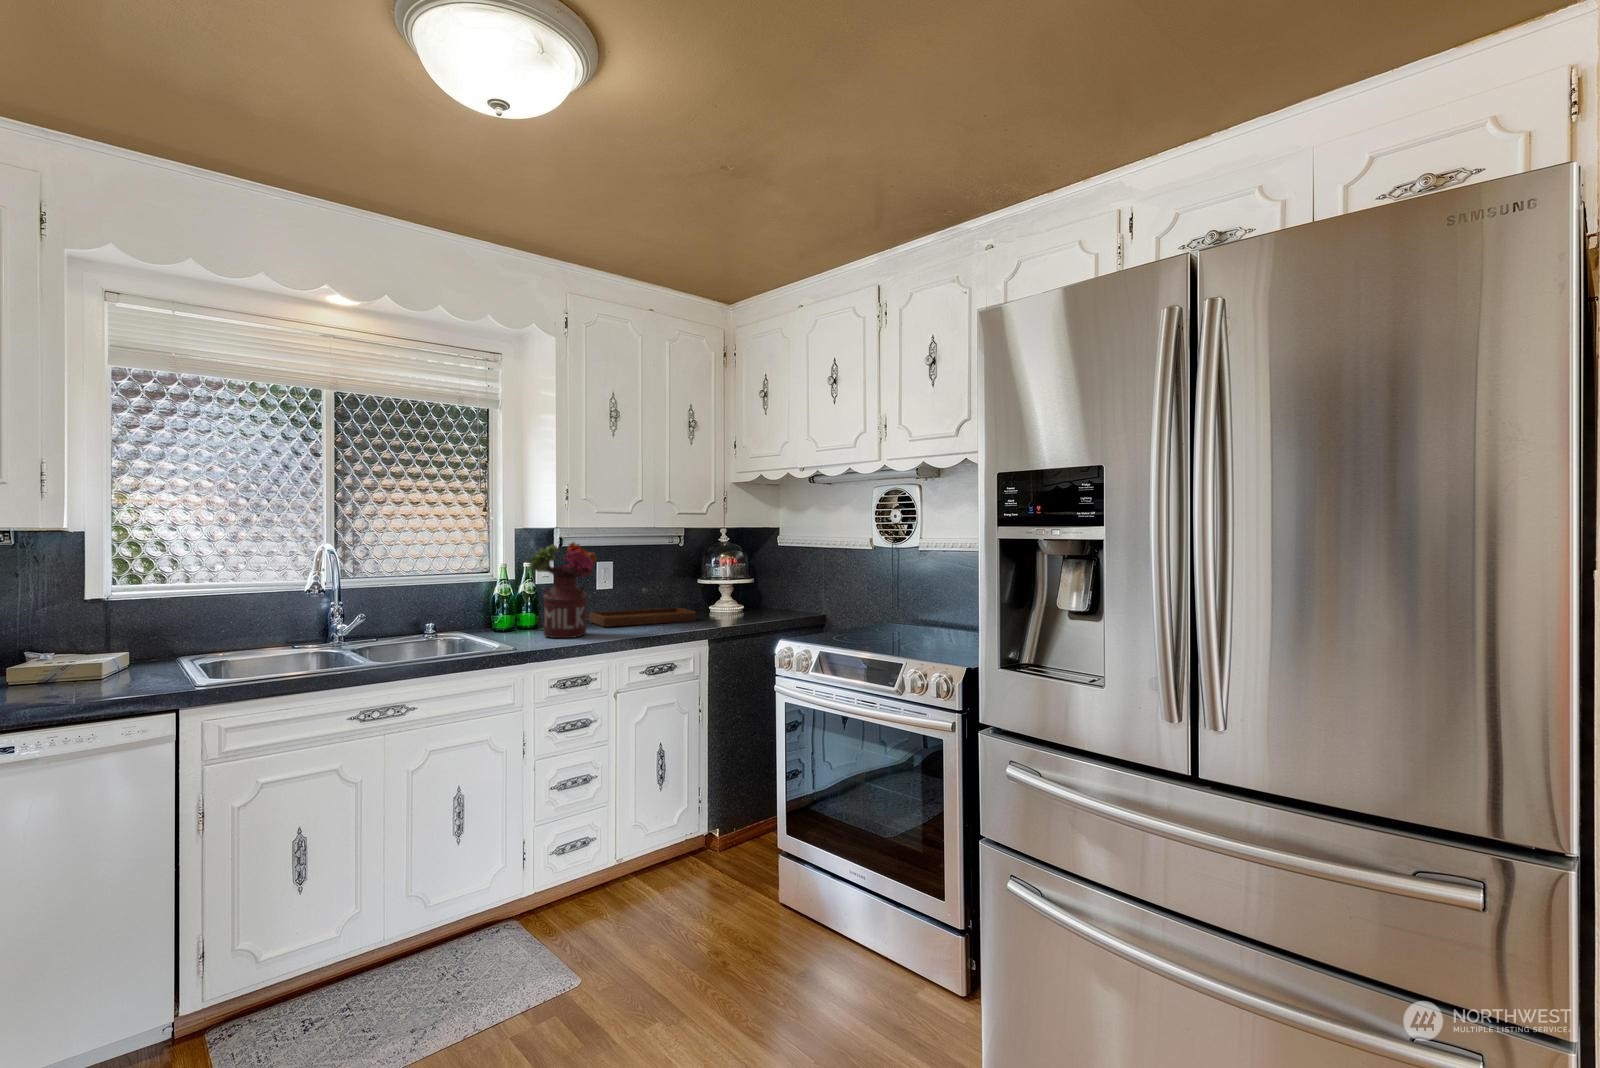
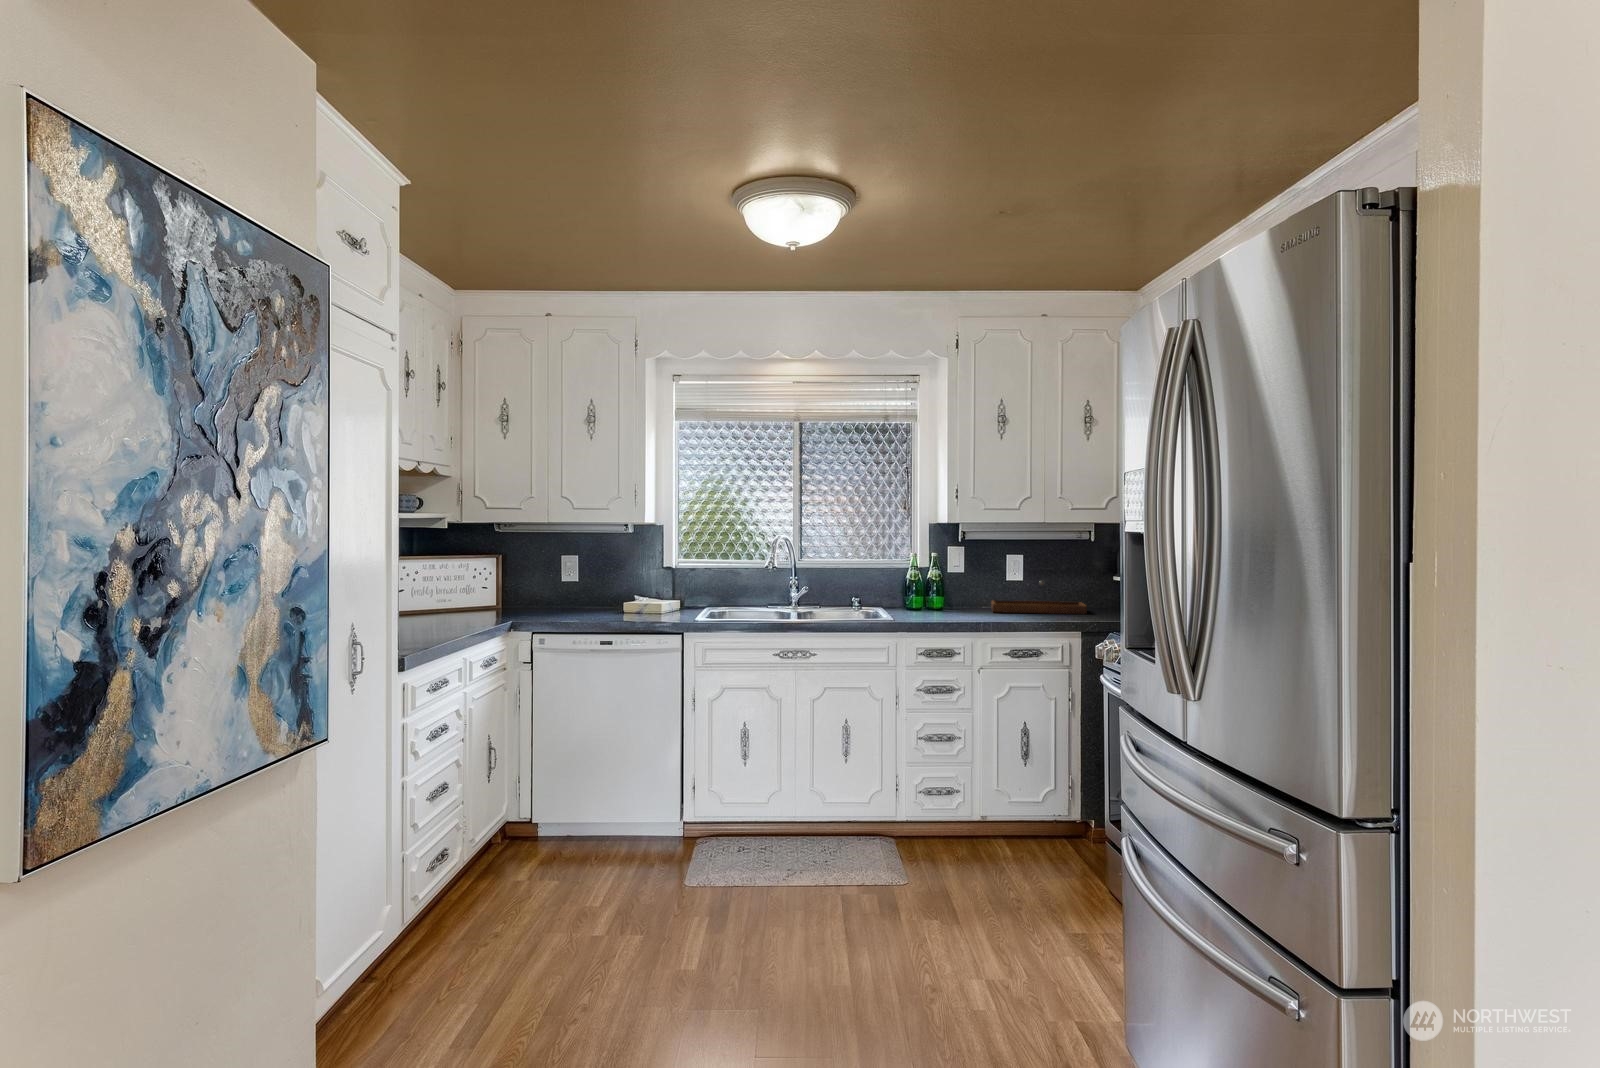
flower arrangement: present [530,542,597,638] -> none [918,534,977,616]

